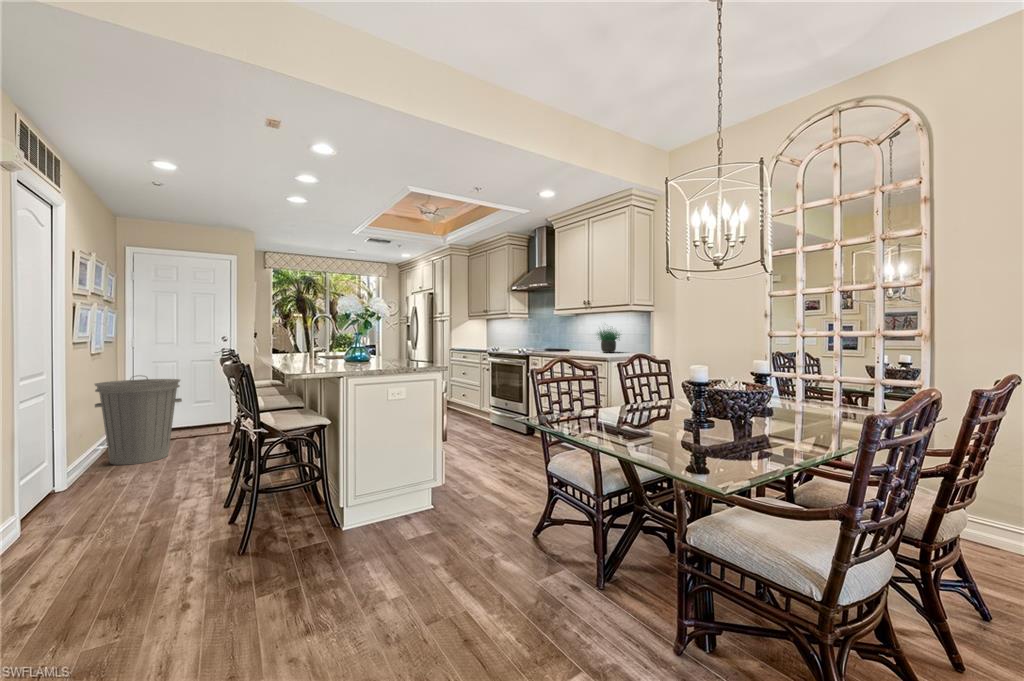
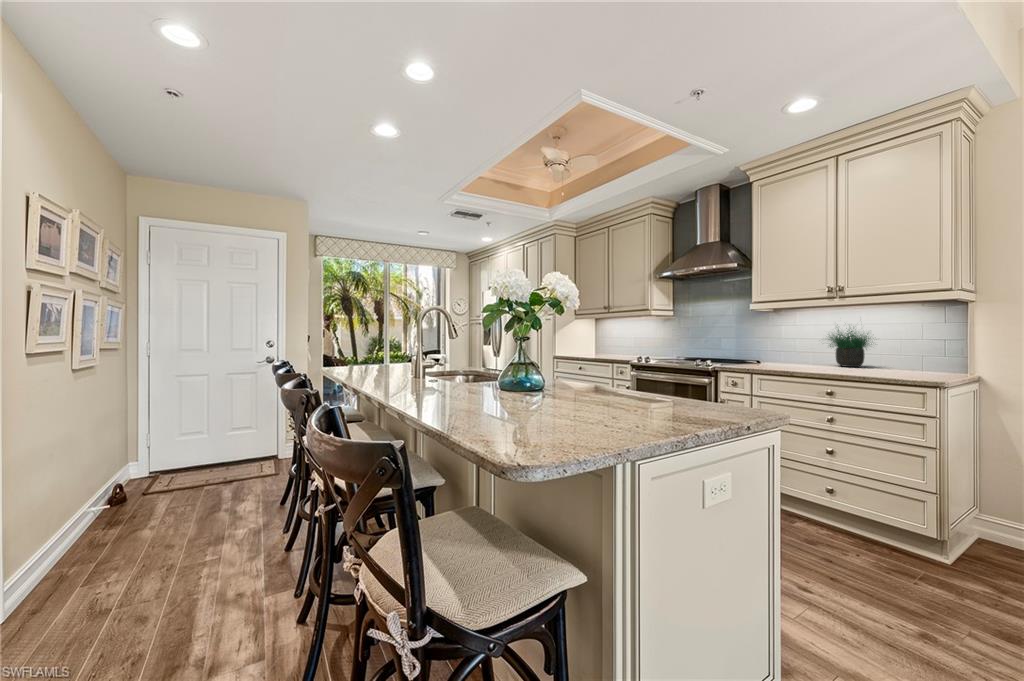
trash can: present [95,376,182,465] -> none [71,402,212,550]

